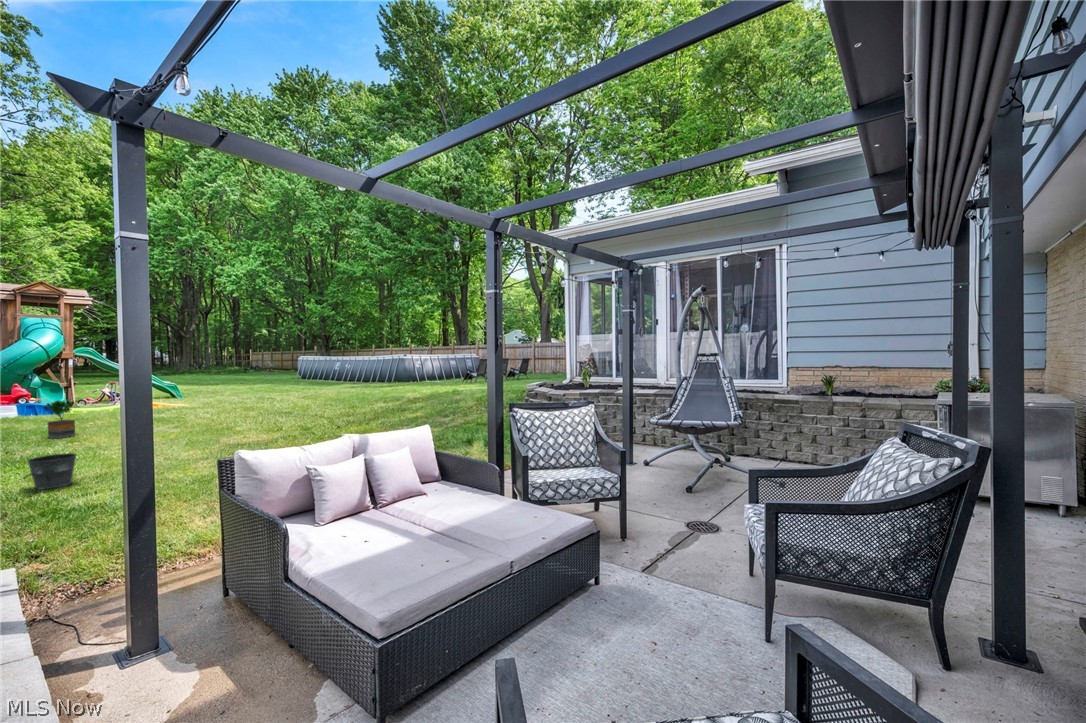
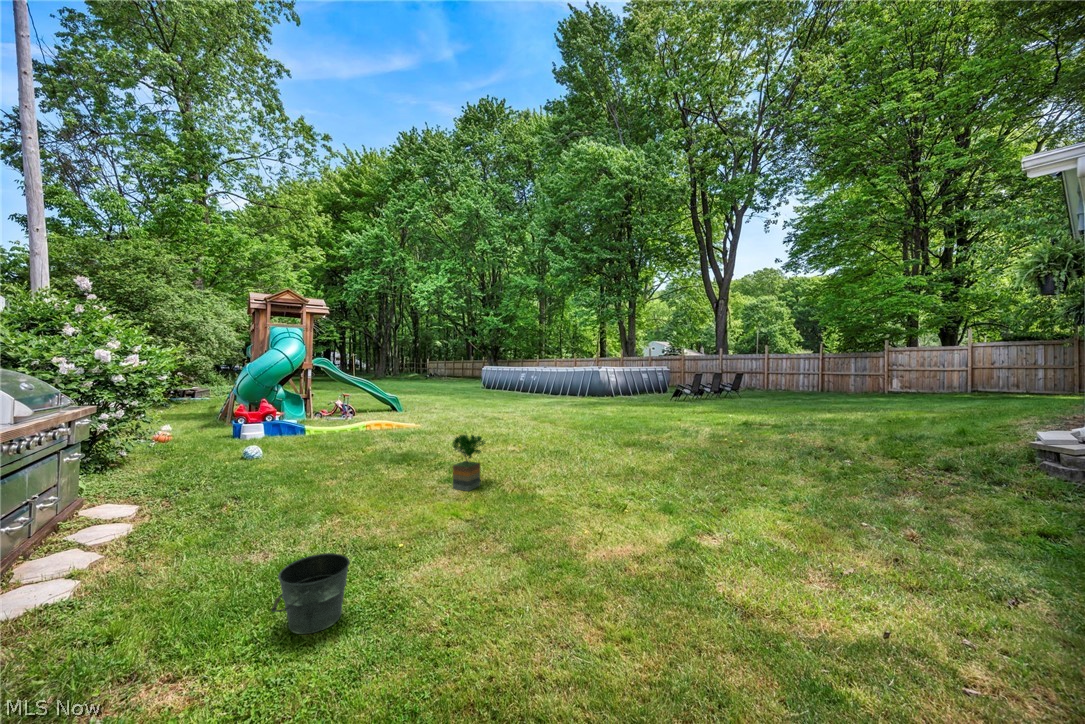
potted tree: present [44,401,79,439] -> present [452,435,485,491]

